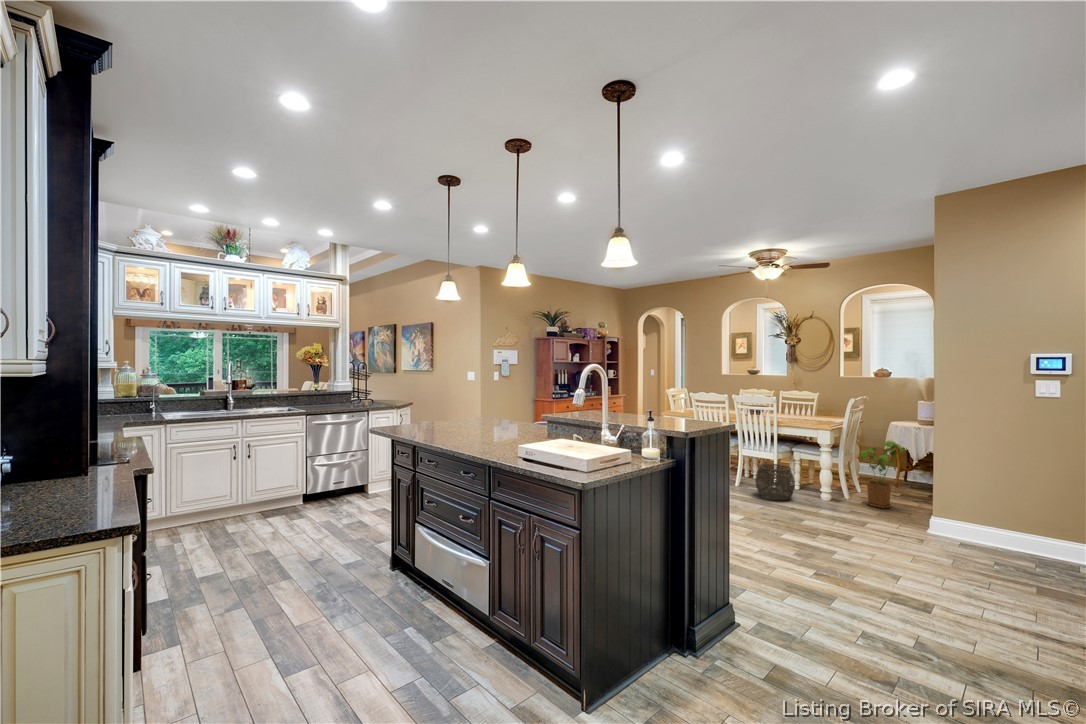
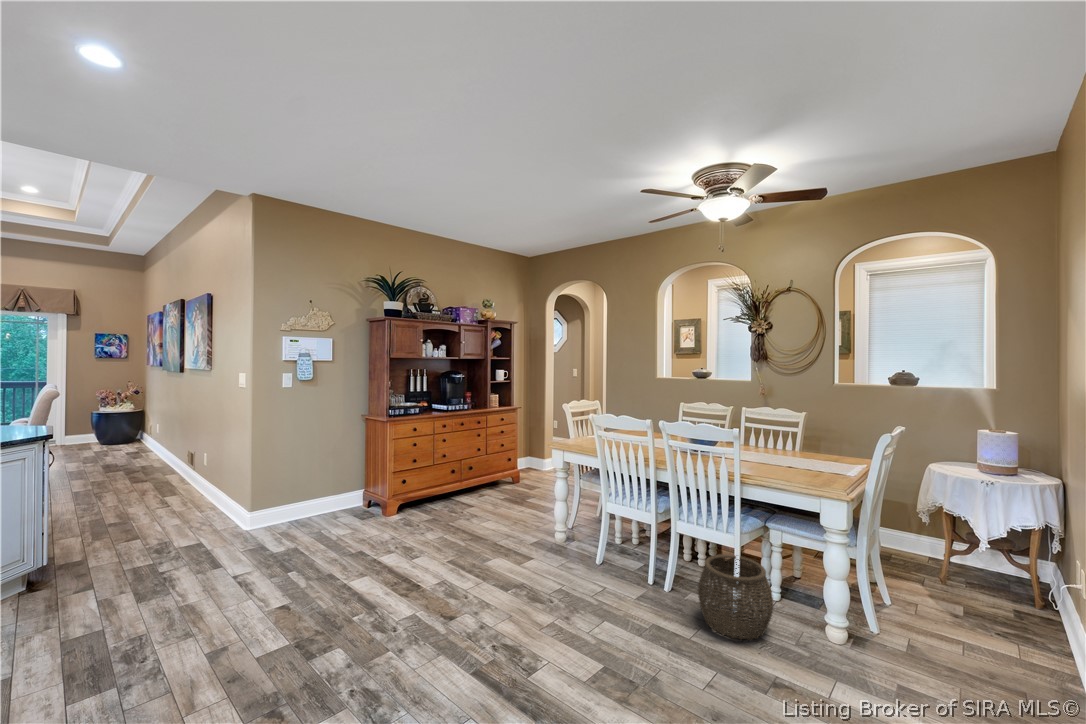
house plant: present [861,441,905,508] -> none [900,525,1000,665]

